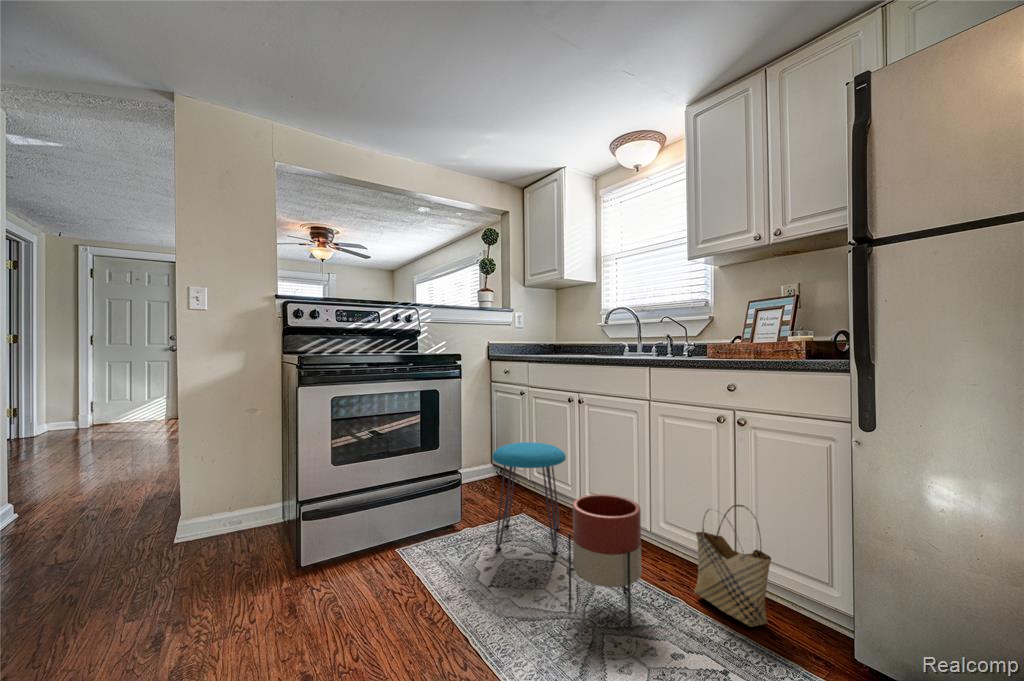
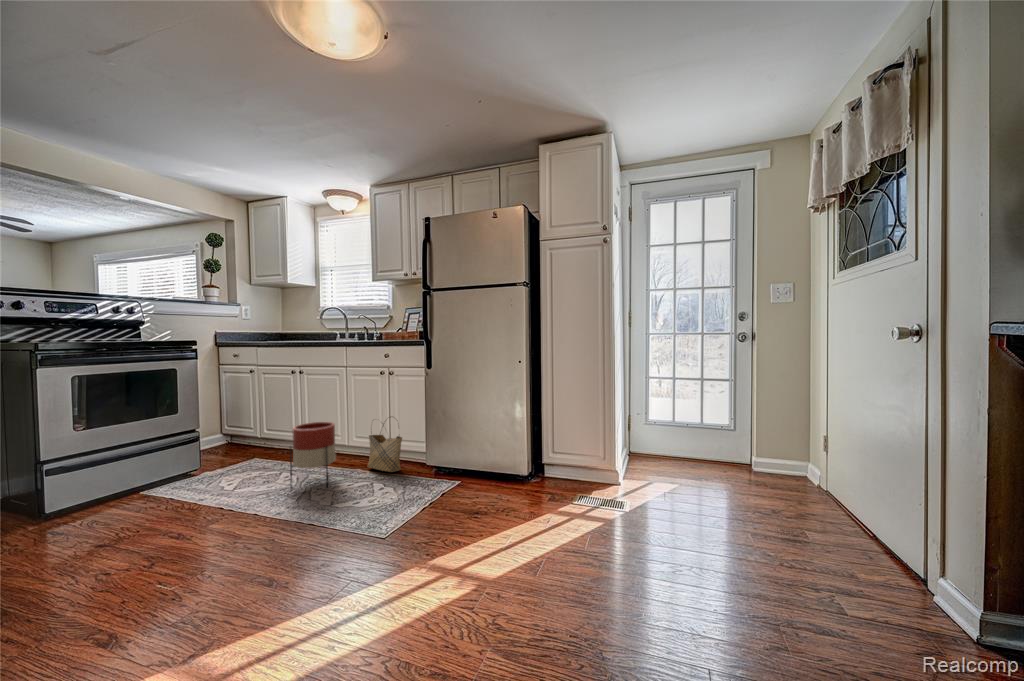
stool: present [492,442,566,553] -> none [228,403,289,477]

